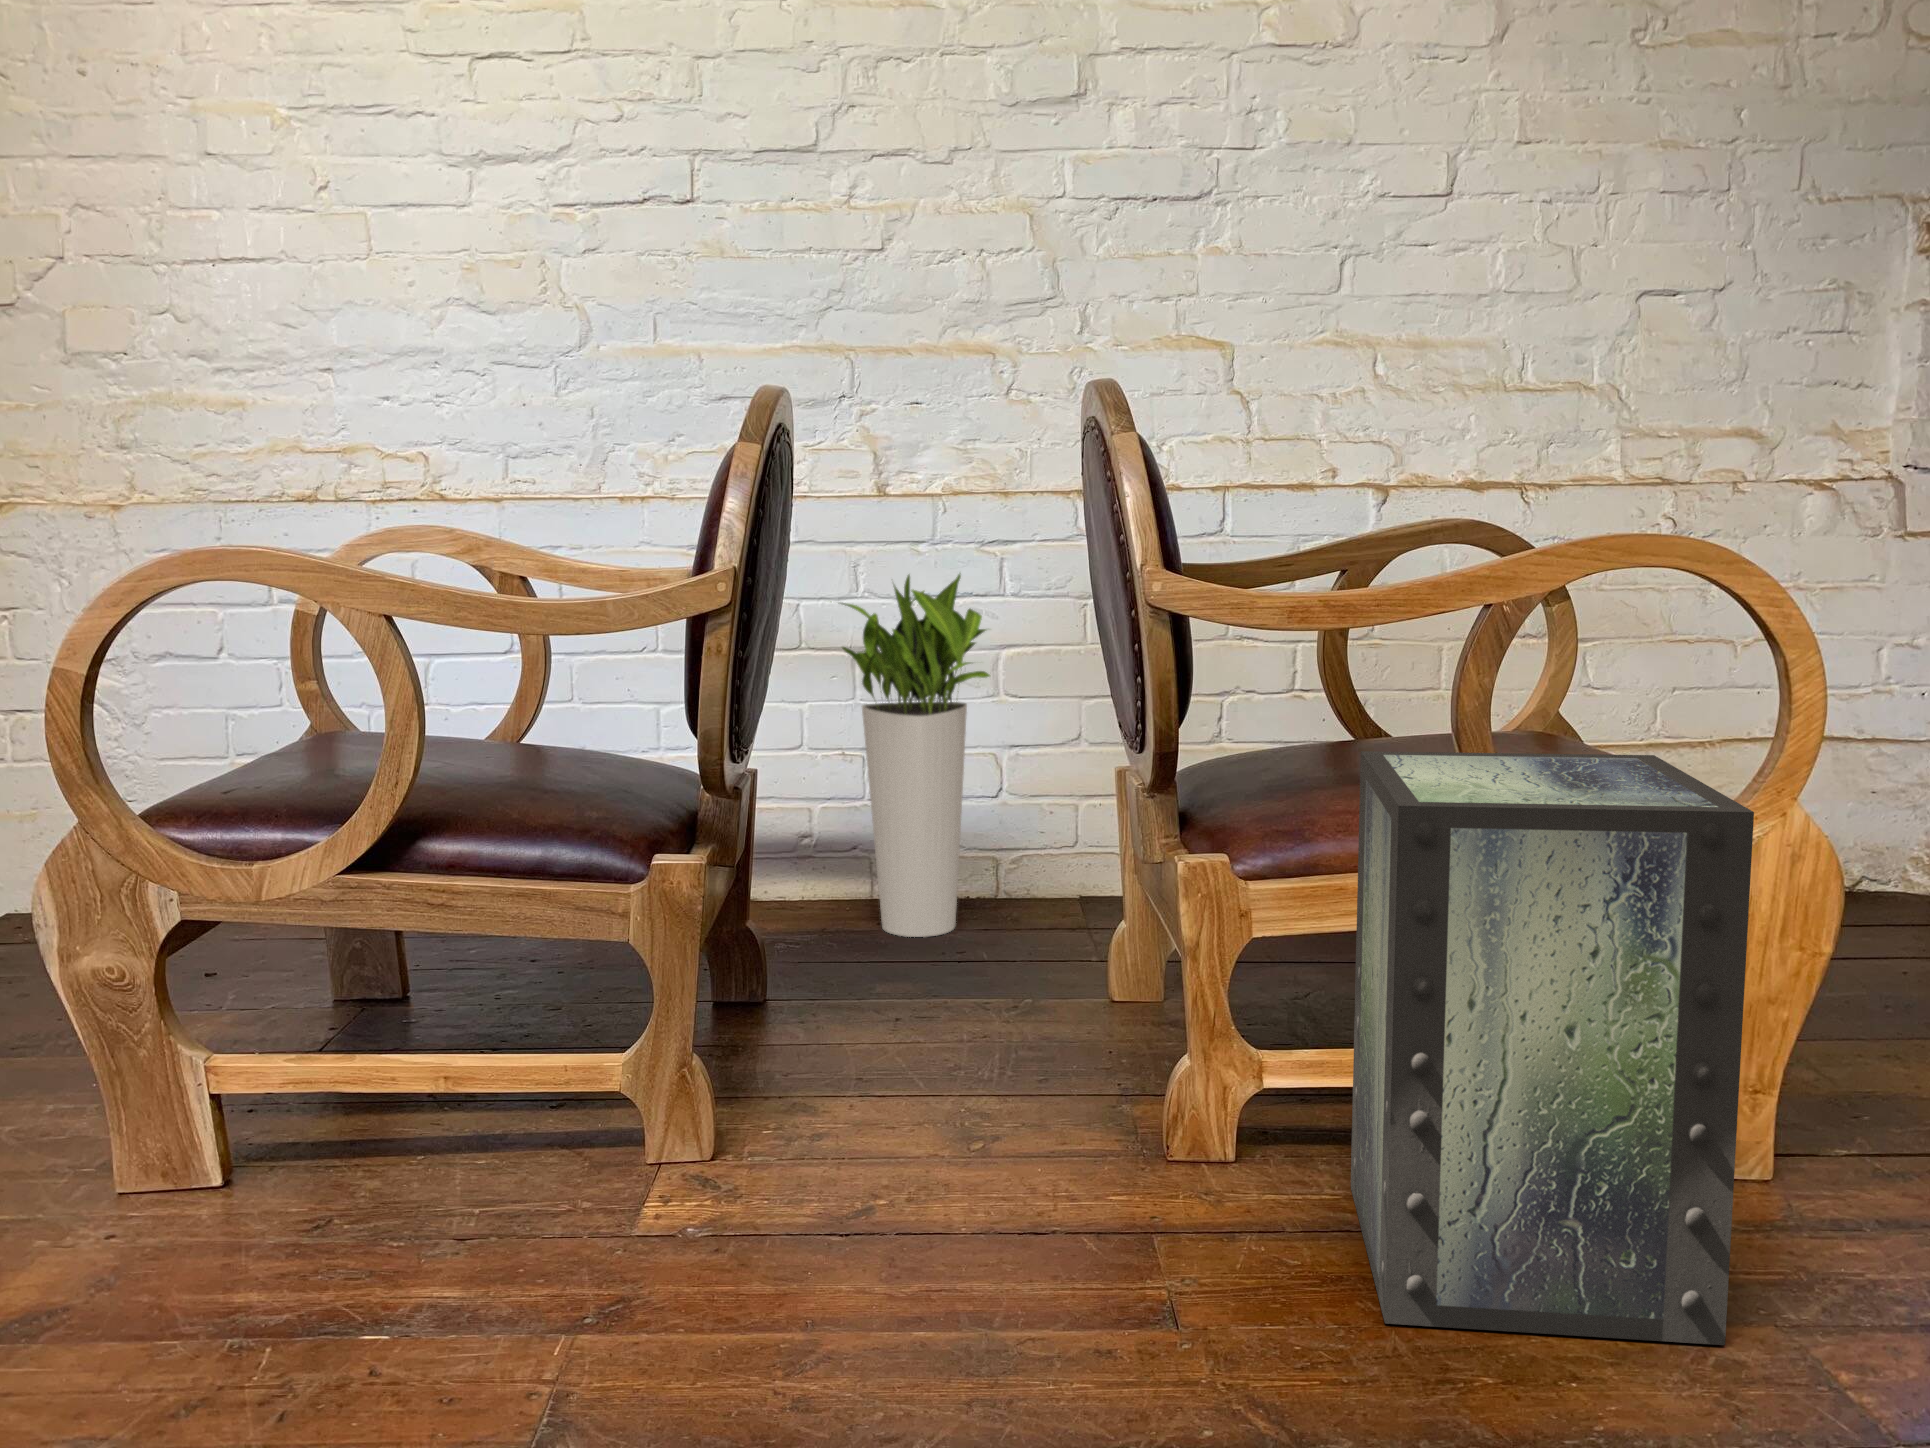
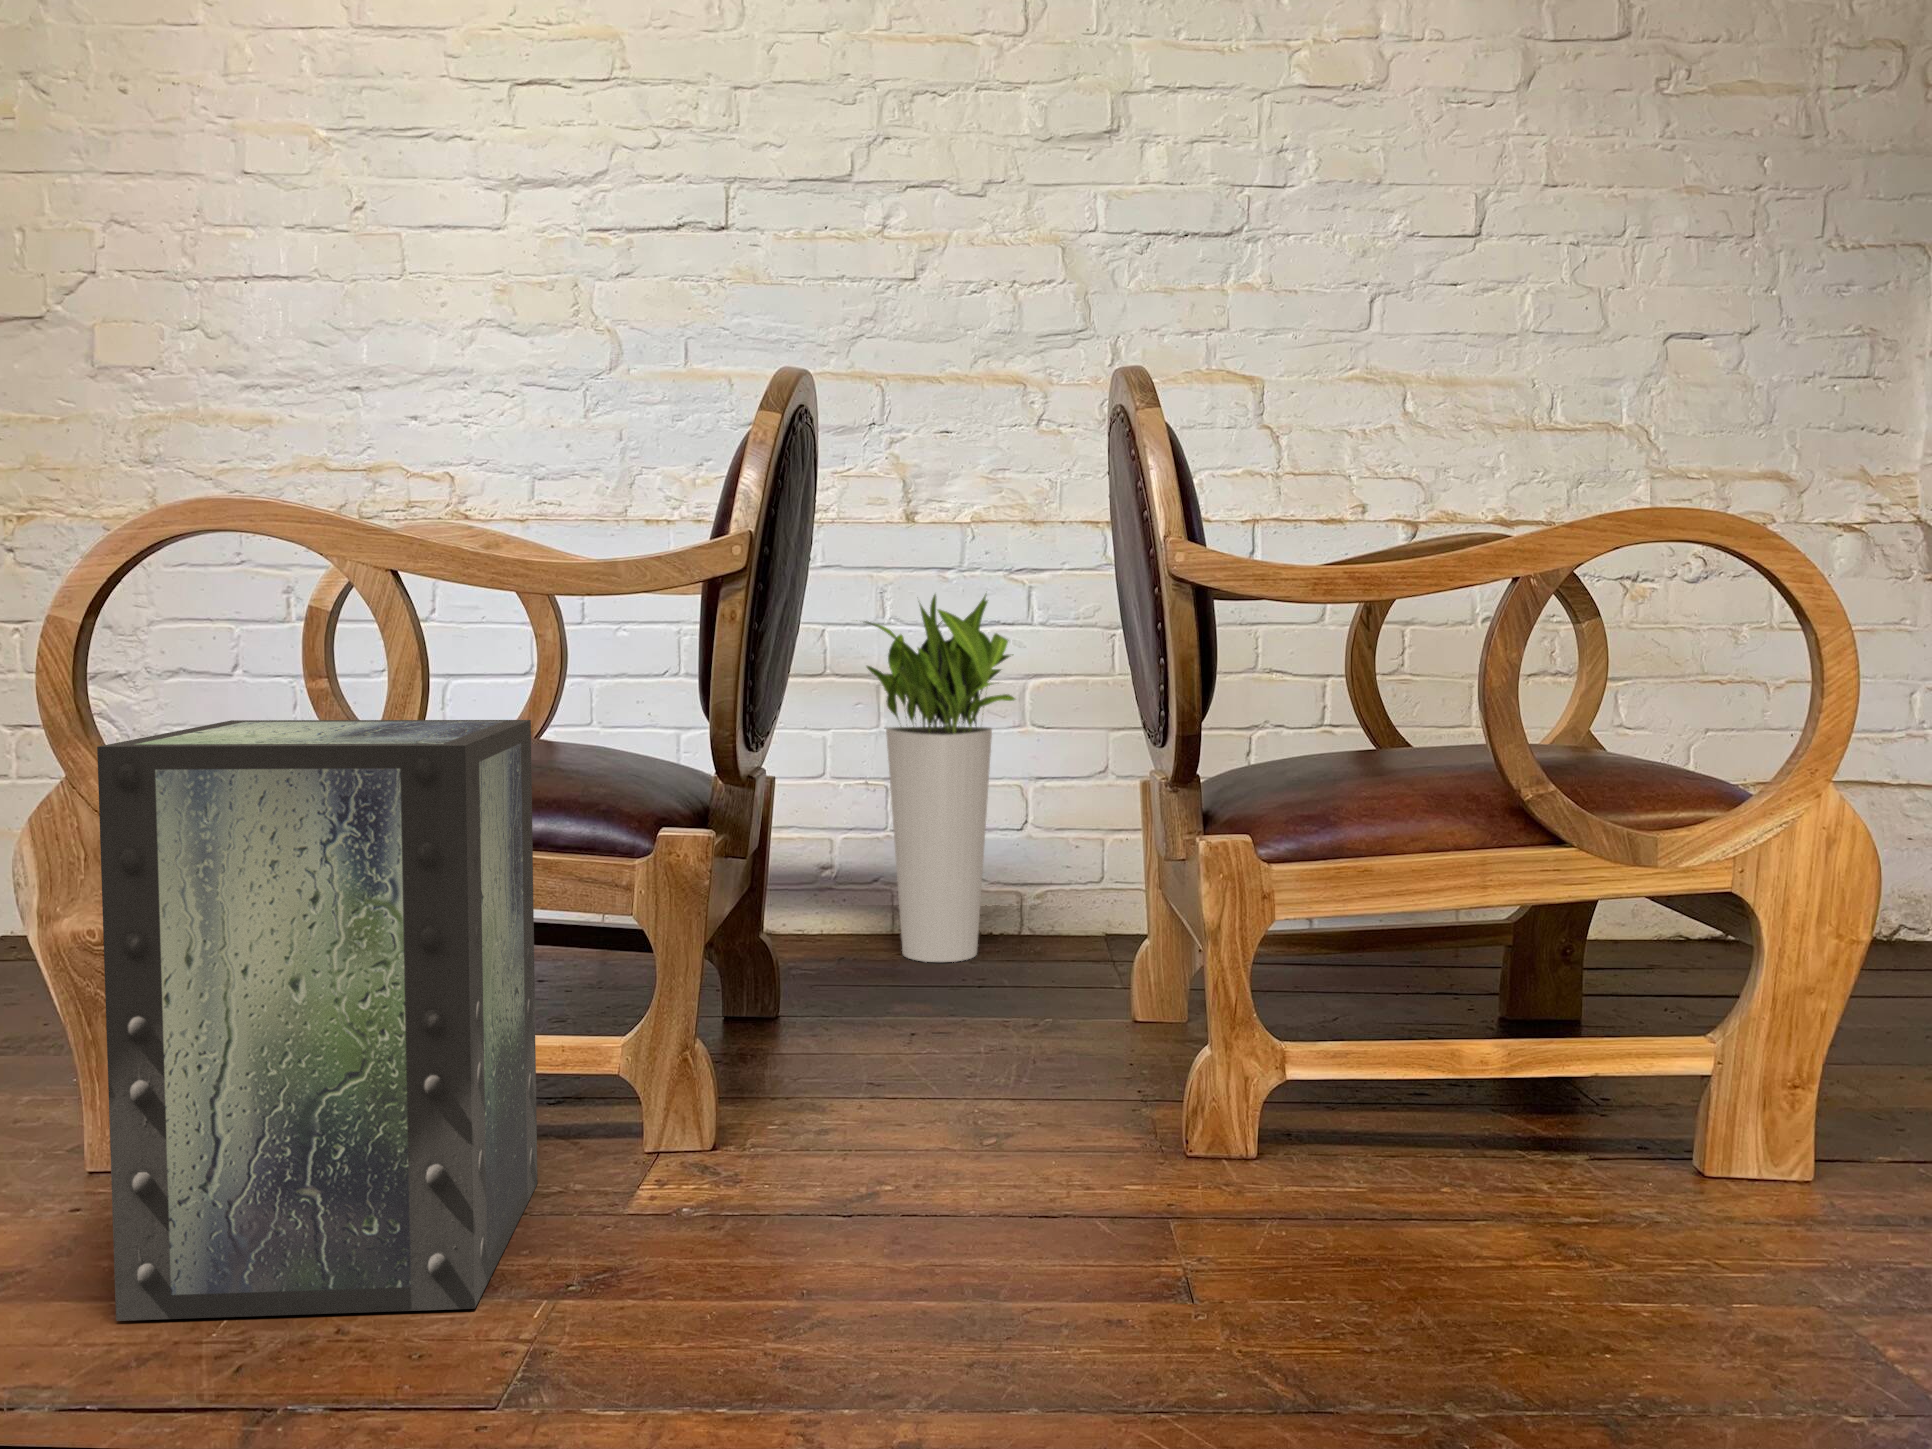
storage box: present [1351,751,1754,1345] -> present [97,720,537,1321]

